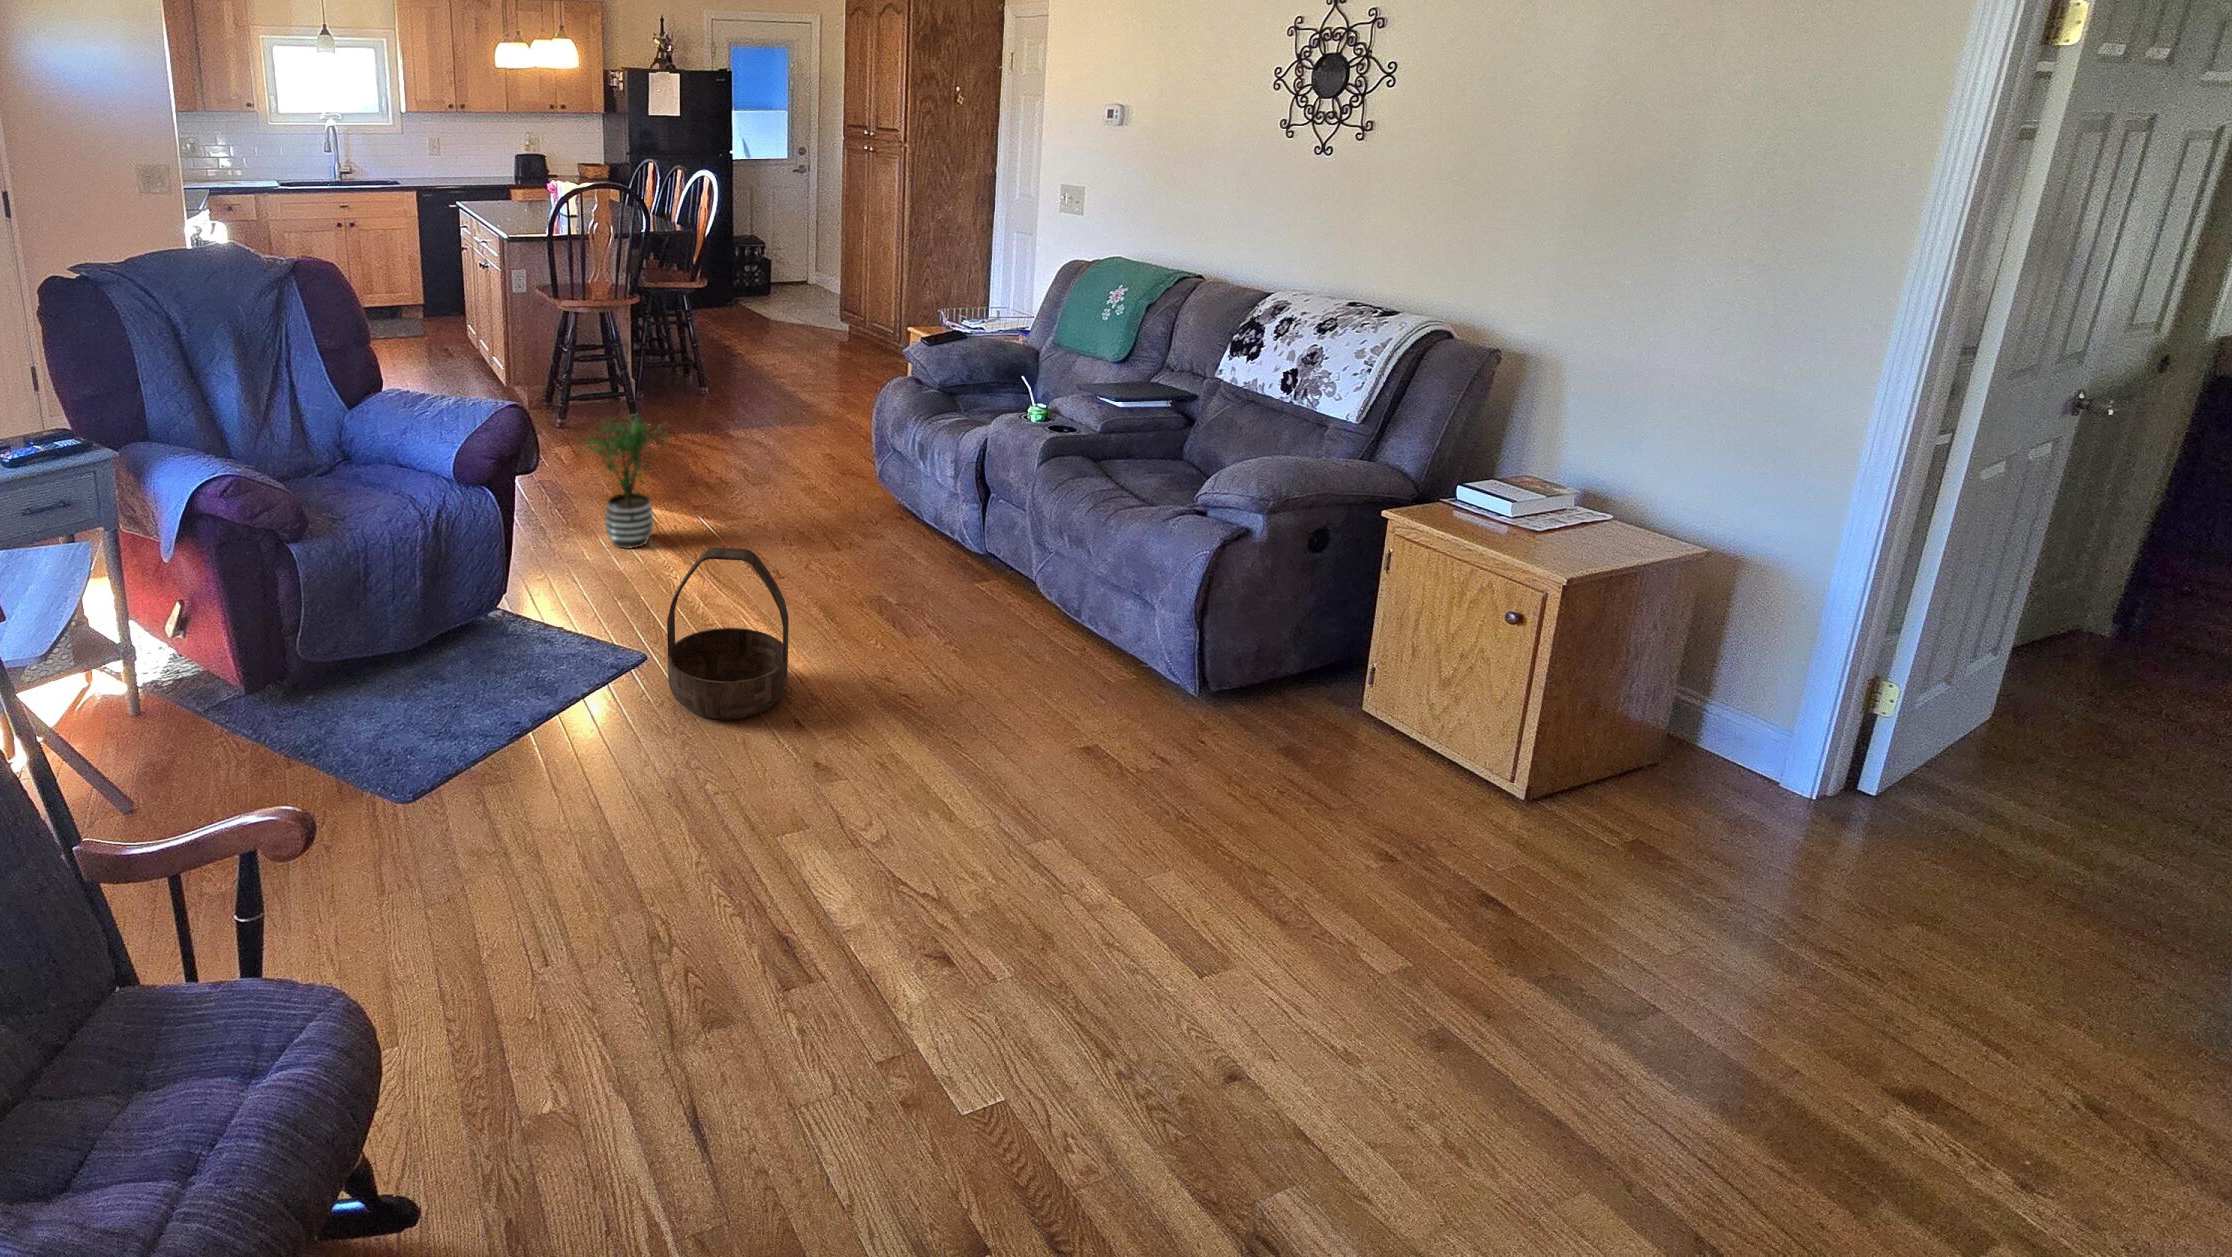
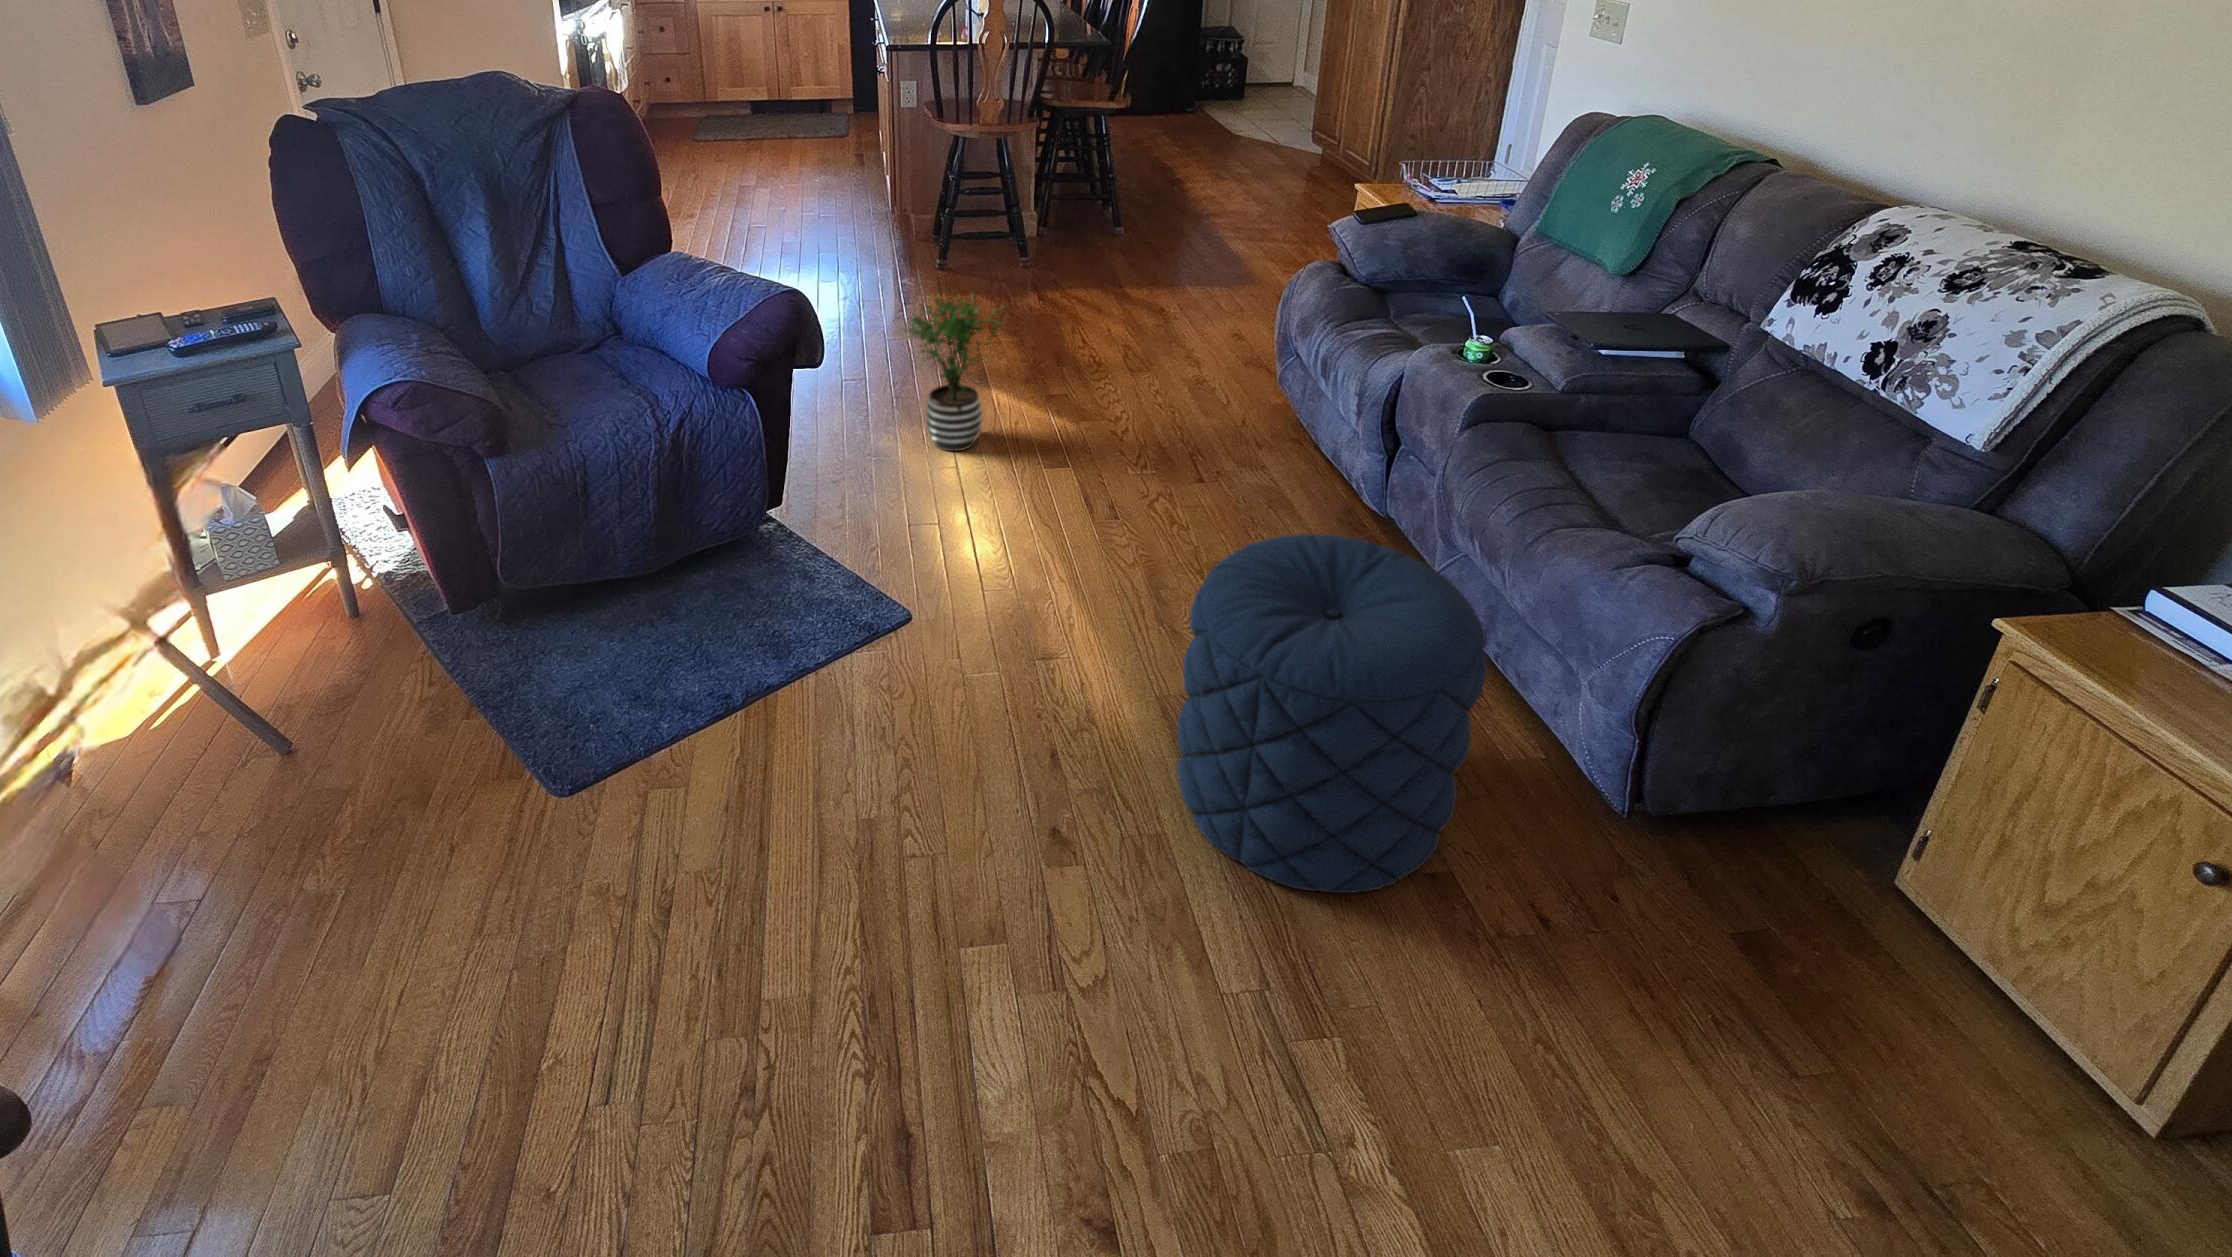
pouf: none [890,522,1102,767] -> present [1177,534,1486,893]
basket: present [667,548,789,720] -> none [909,523,1061,738]

